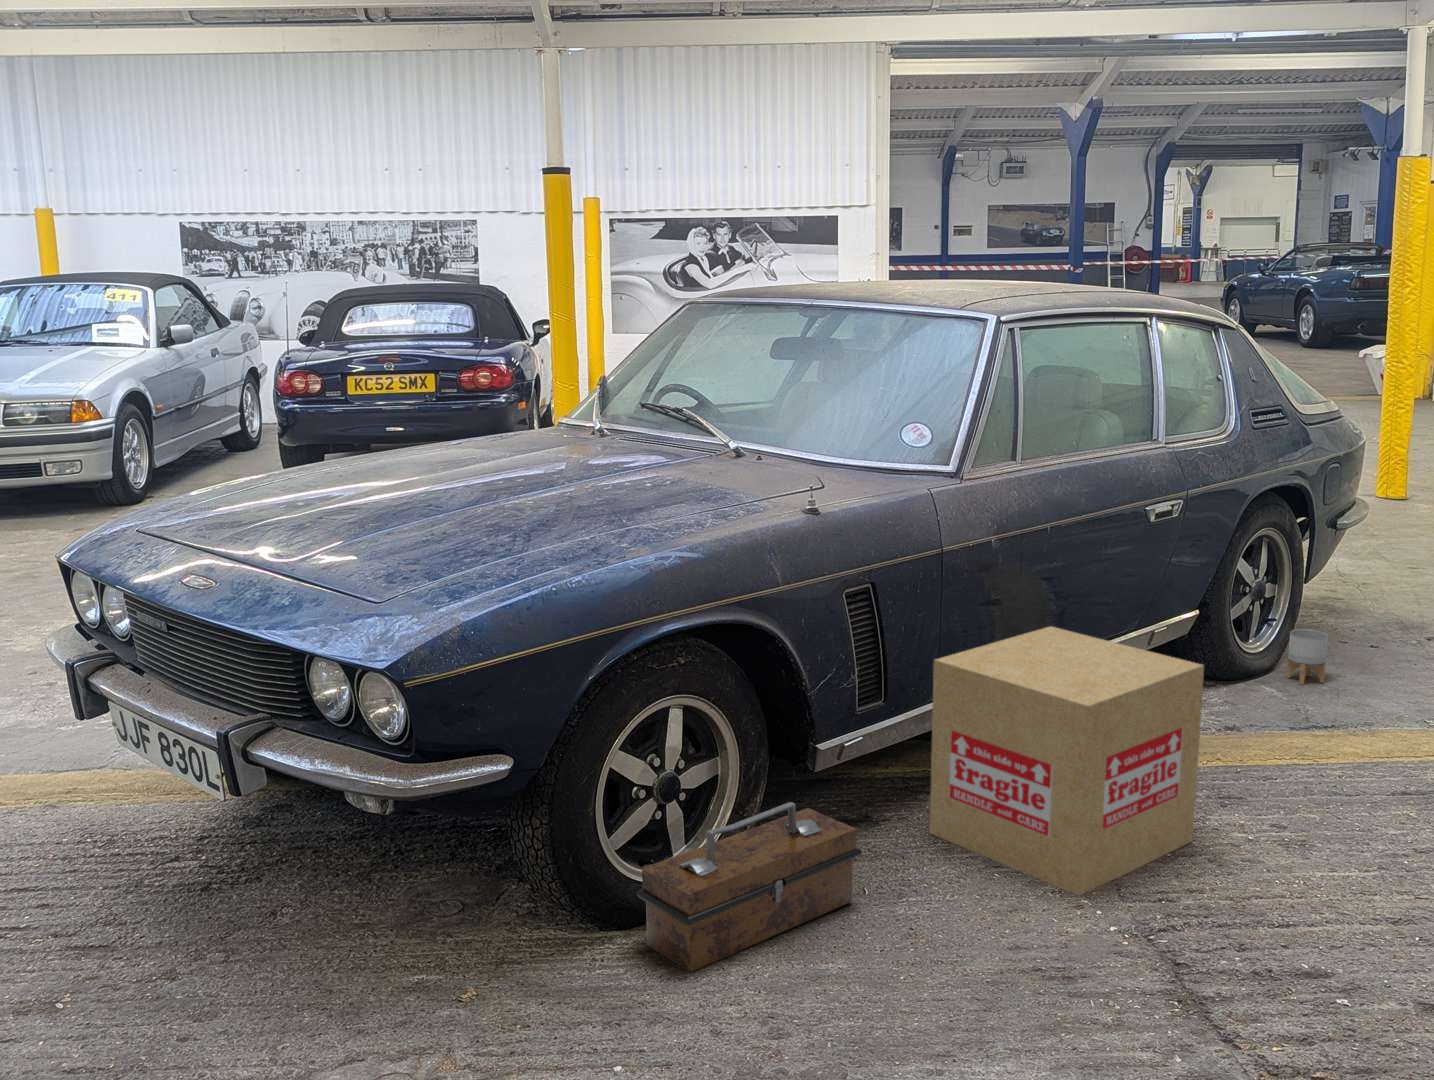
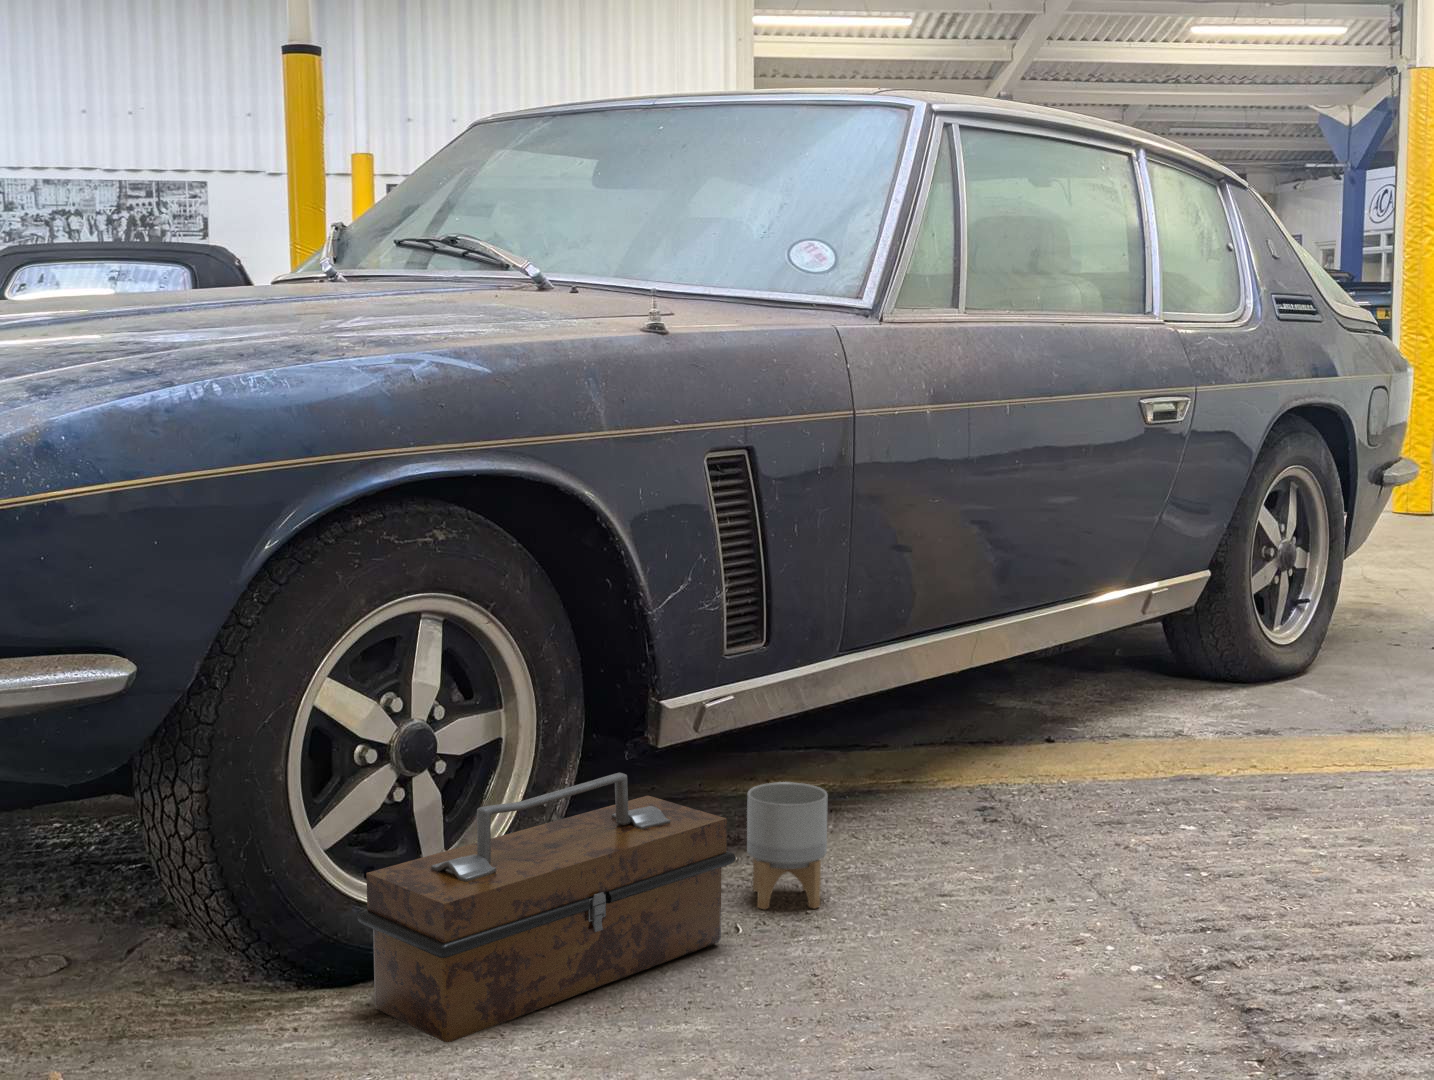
cardboard box: present [930,626,1204,895] -> none [838,549,1251,929]
planter: present [1287,629,1328,685] -> present [747,782,828,909]

